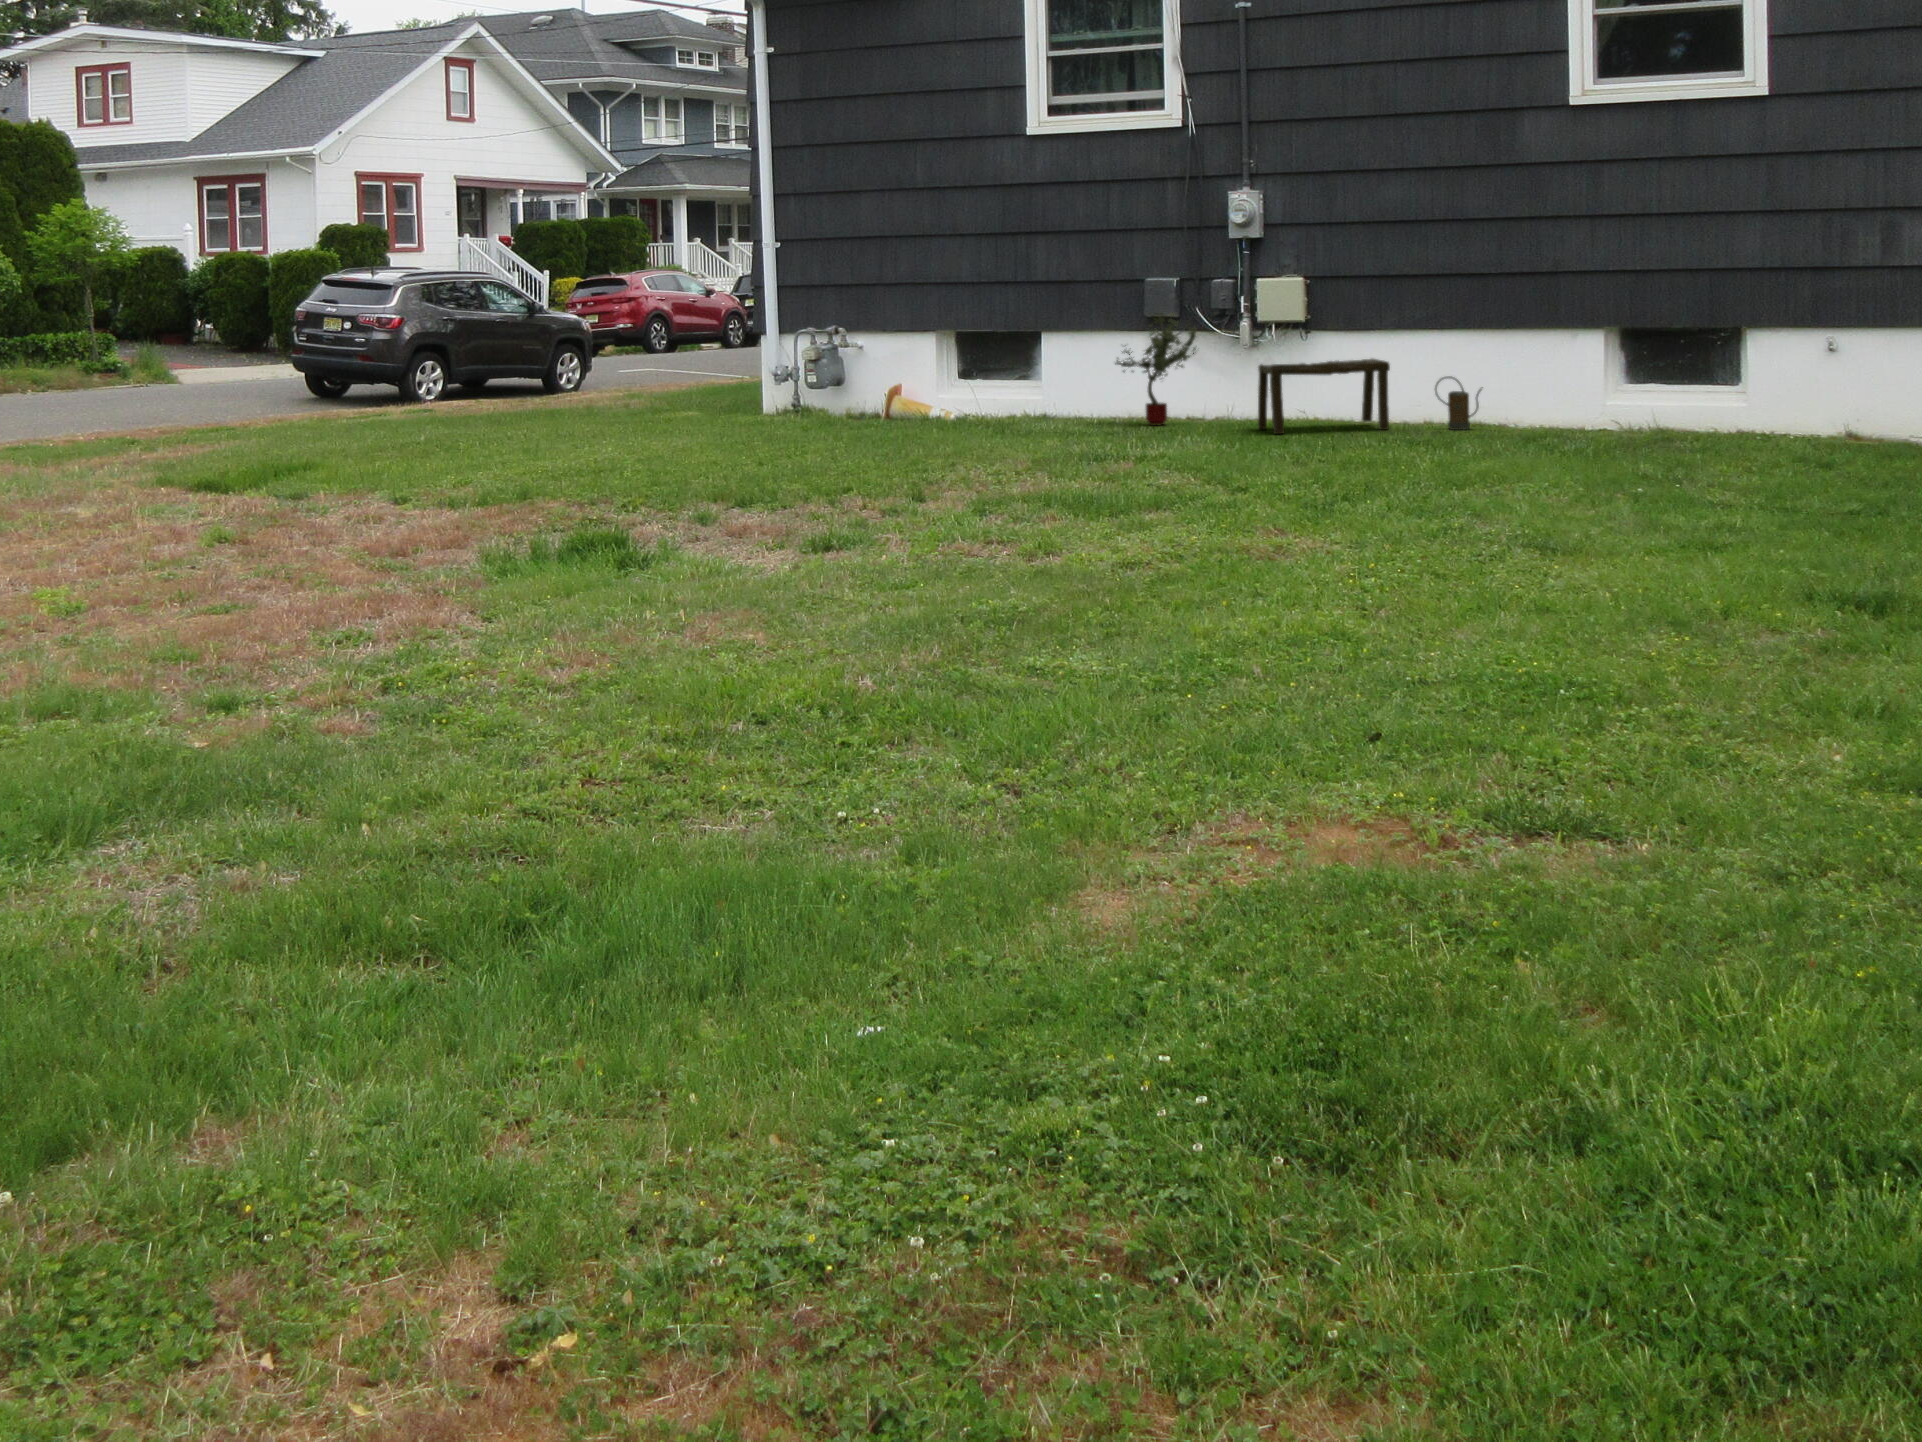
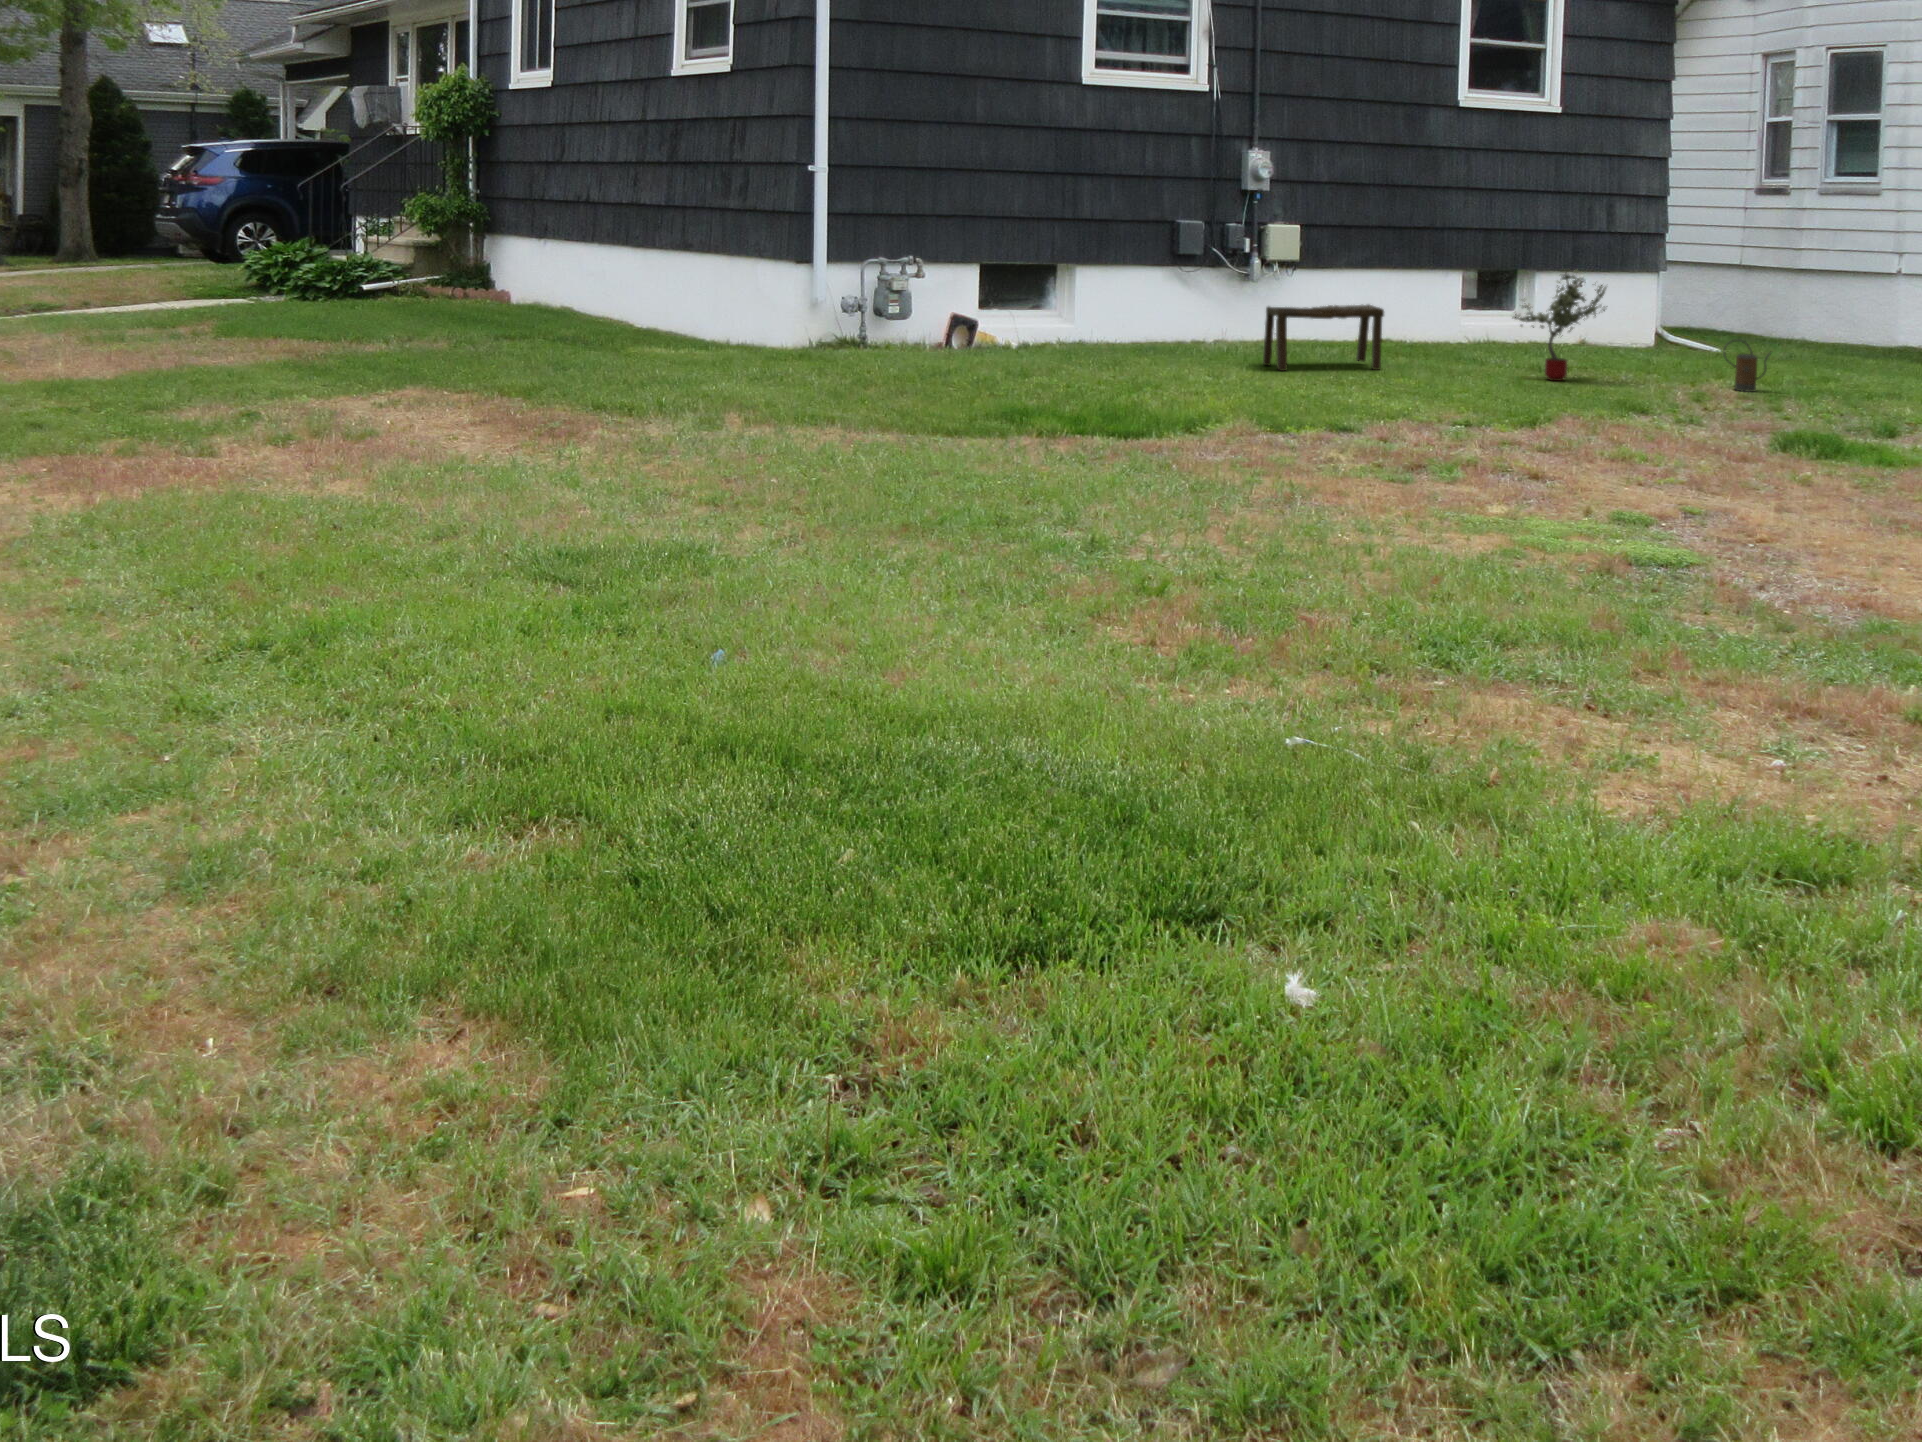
potted tree: present [1115,313,1197,426] -> present [1512,269,1606,381]
watering can: present [1435,376,1483,430] -> present [1723,339,1770,392]

